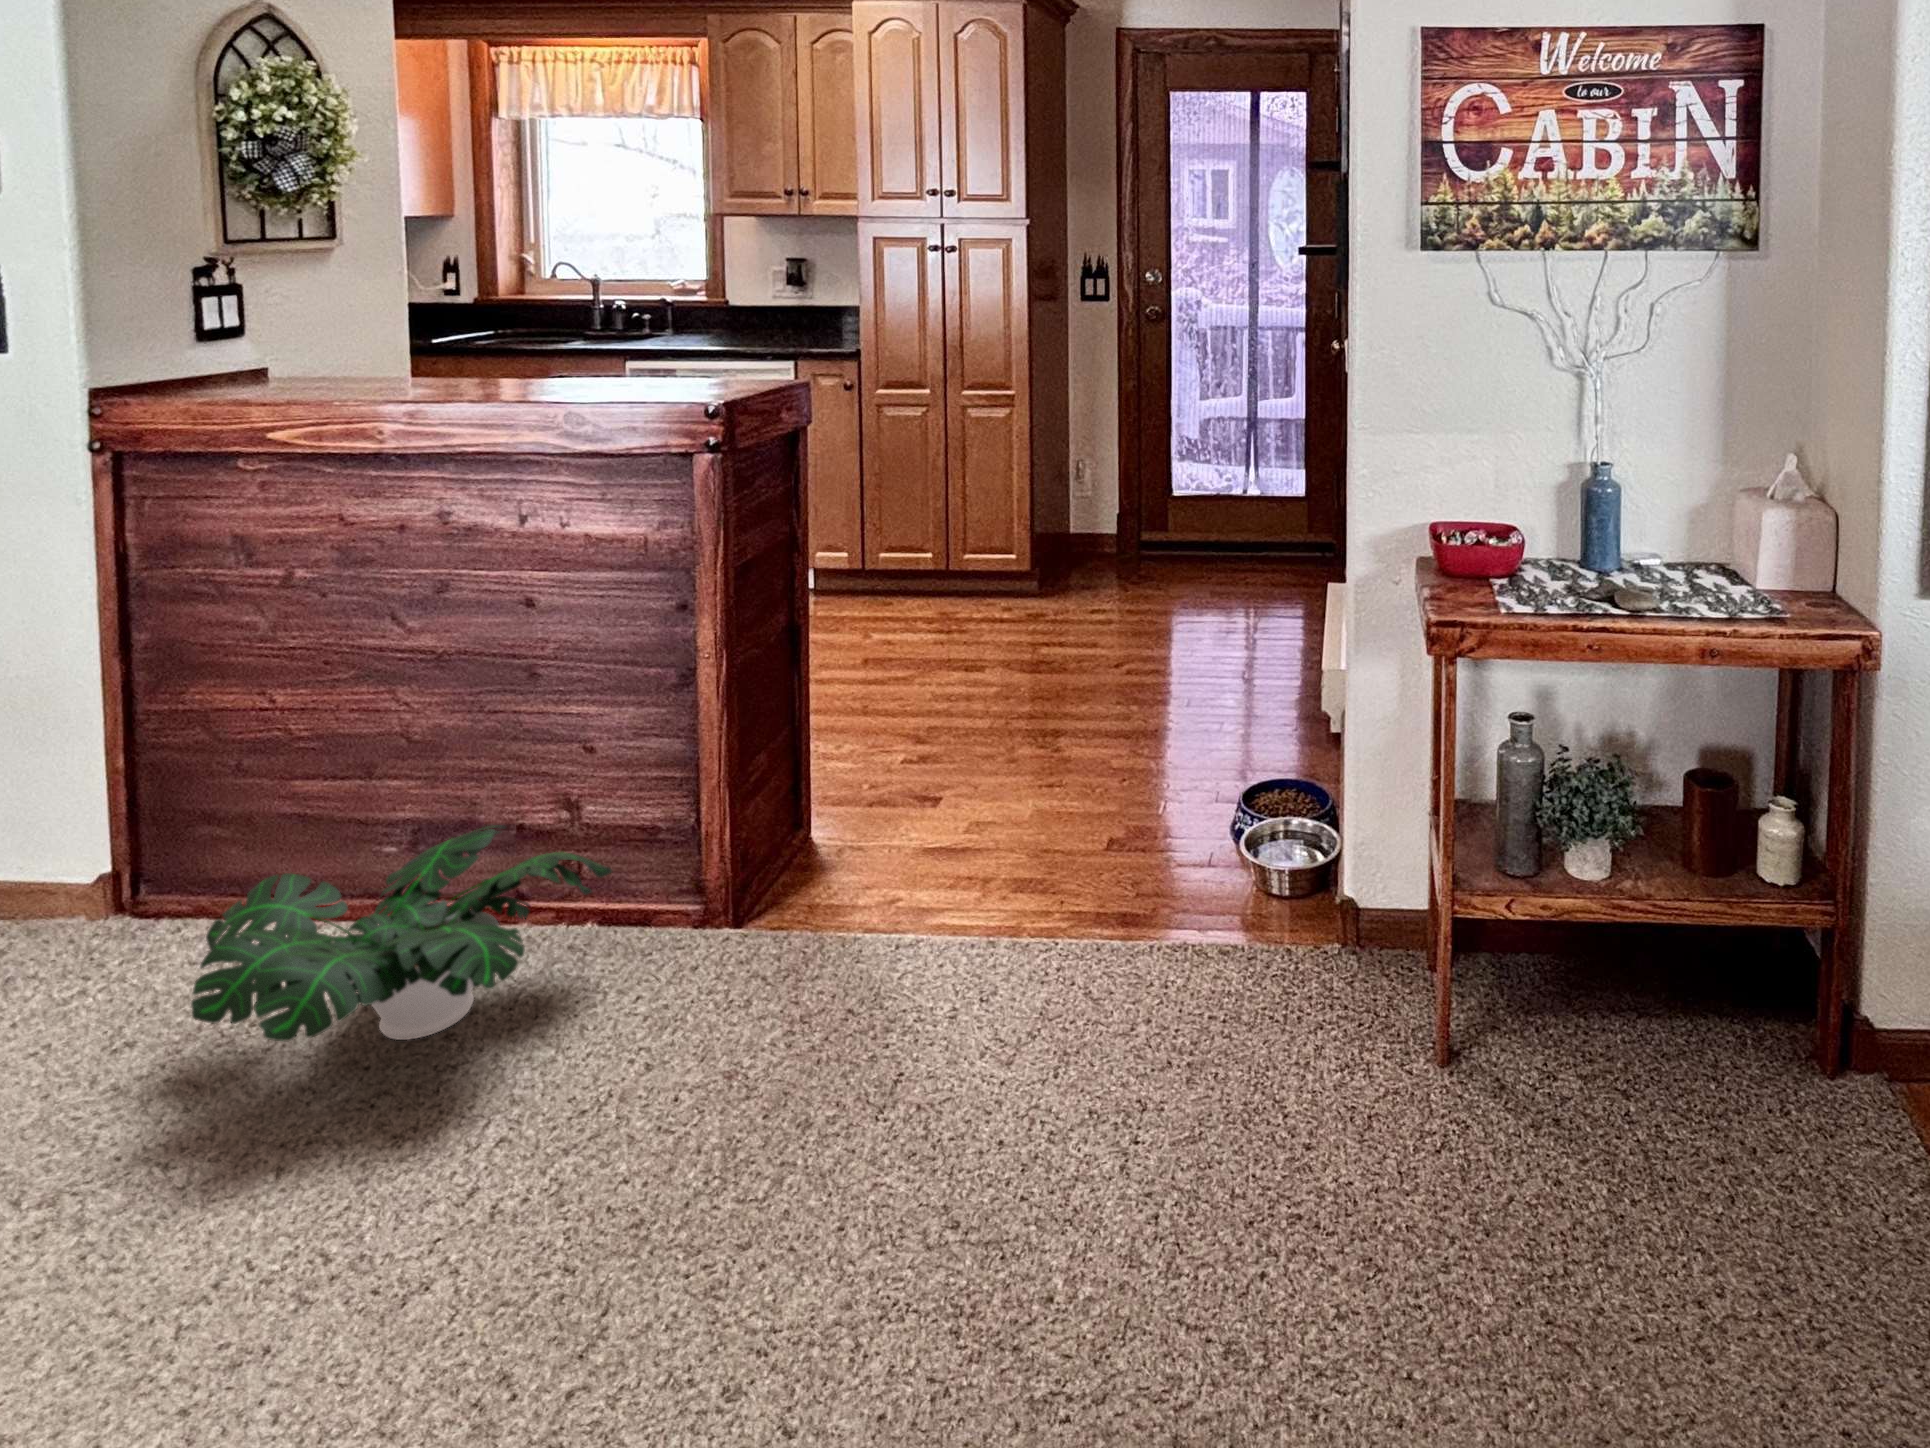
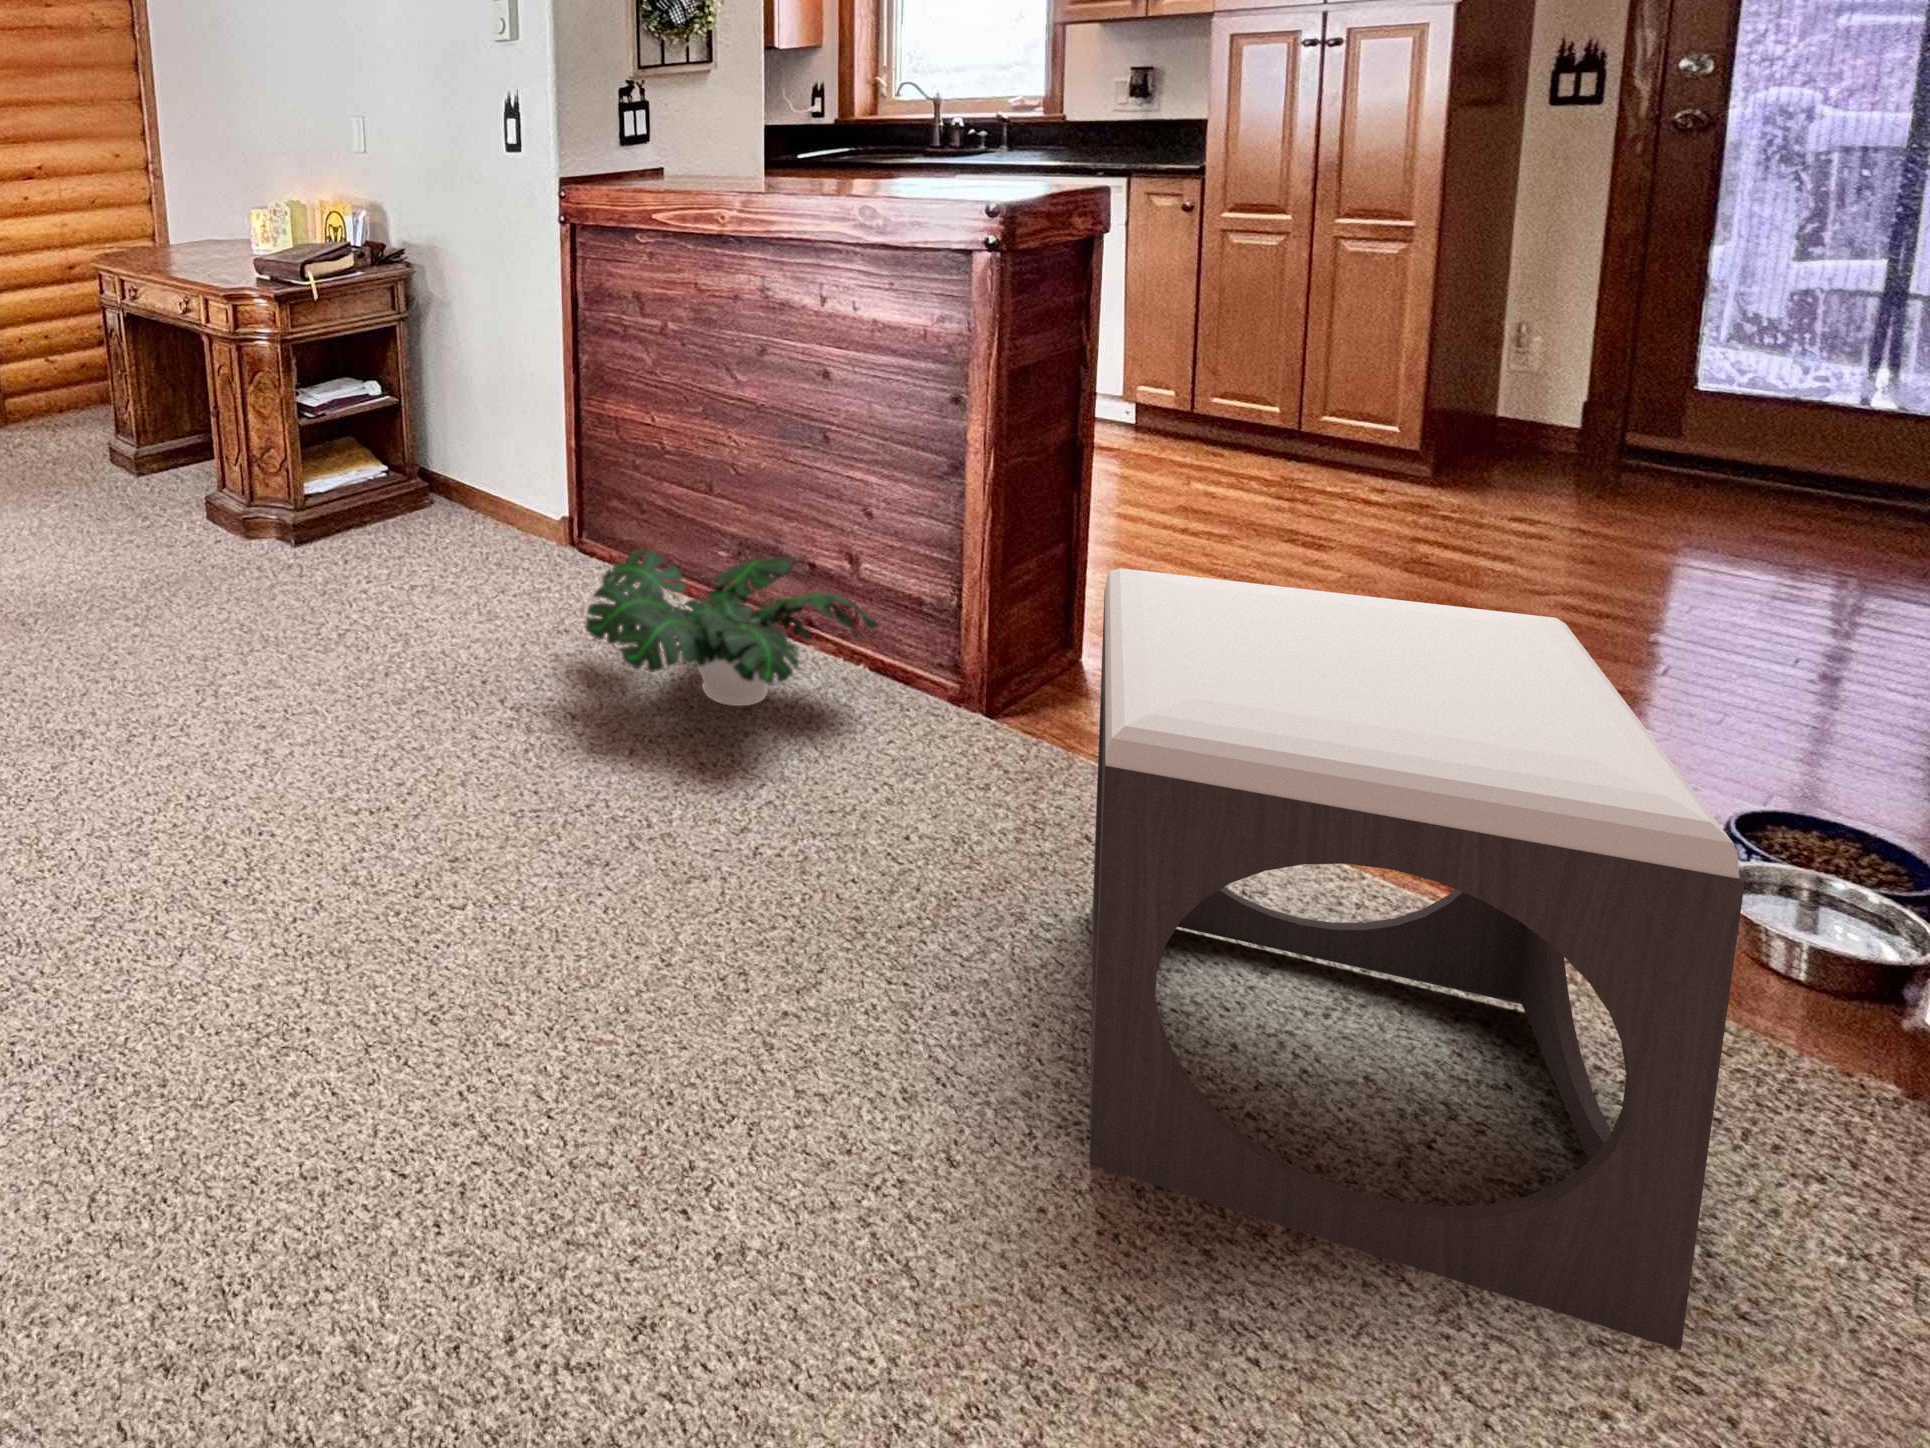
footstool: none [861,692,1301,1342] -> present [1090,568,1745,1350]

